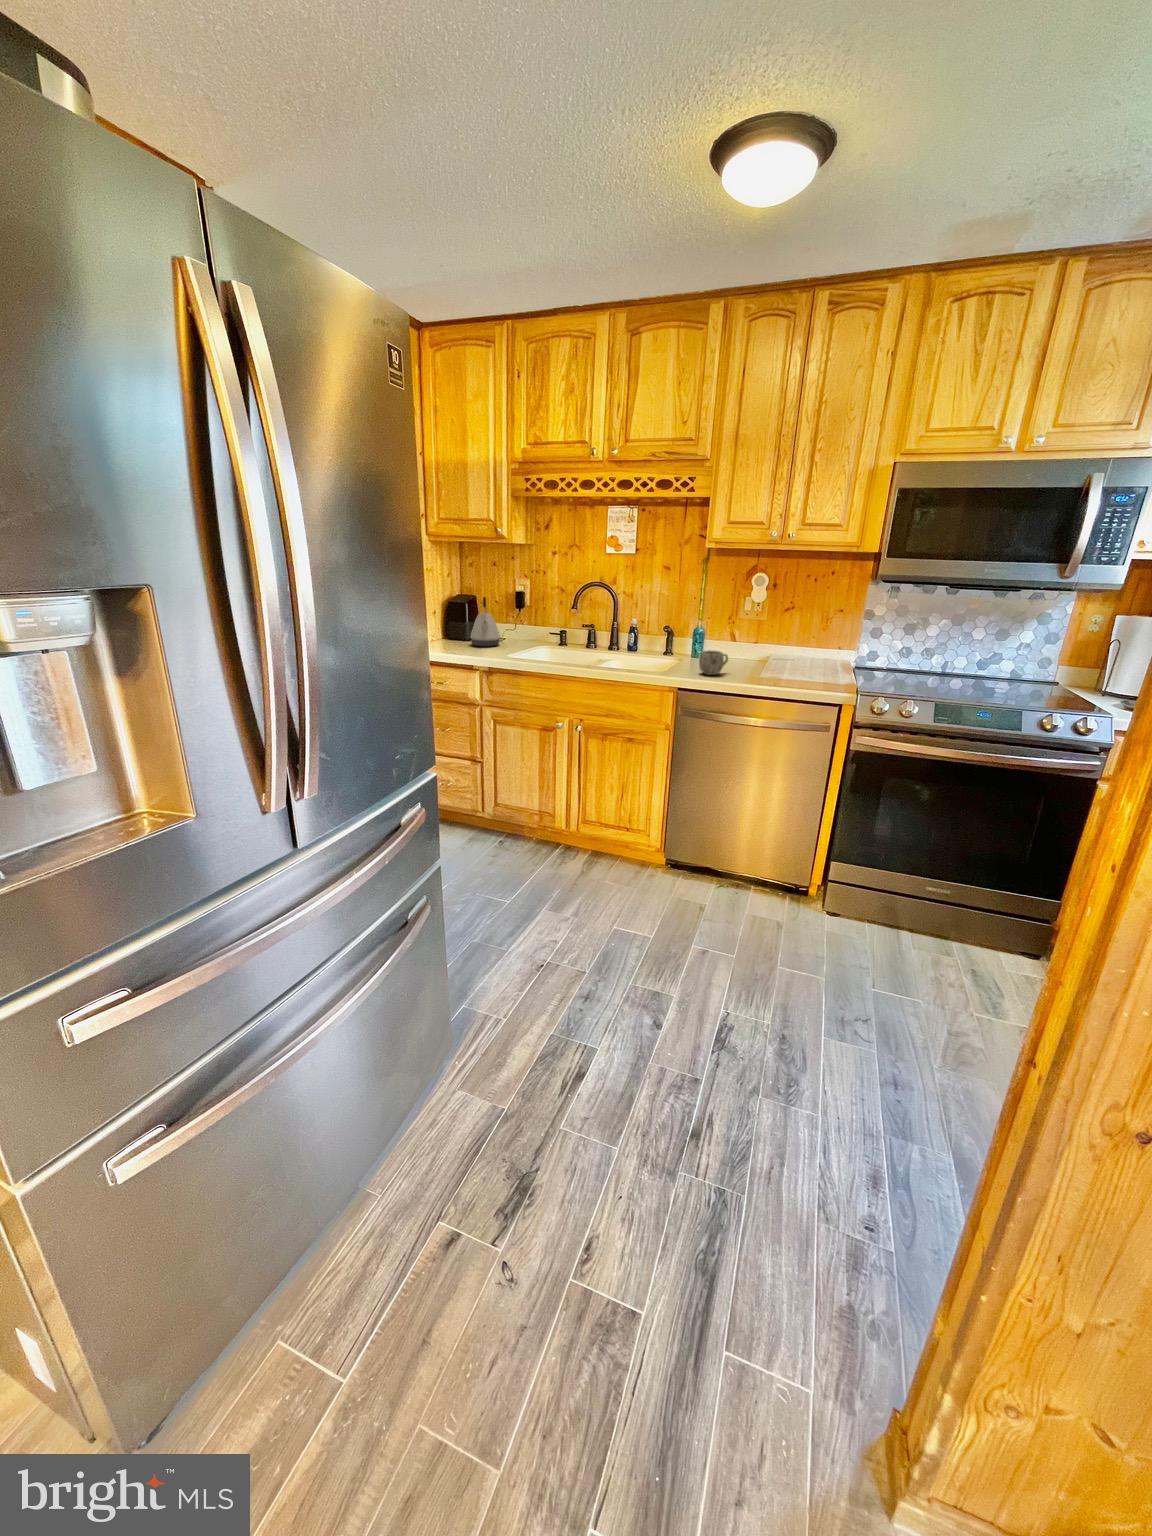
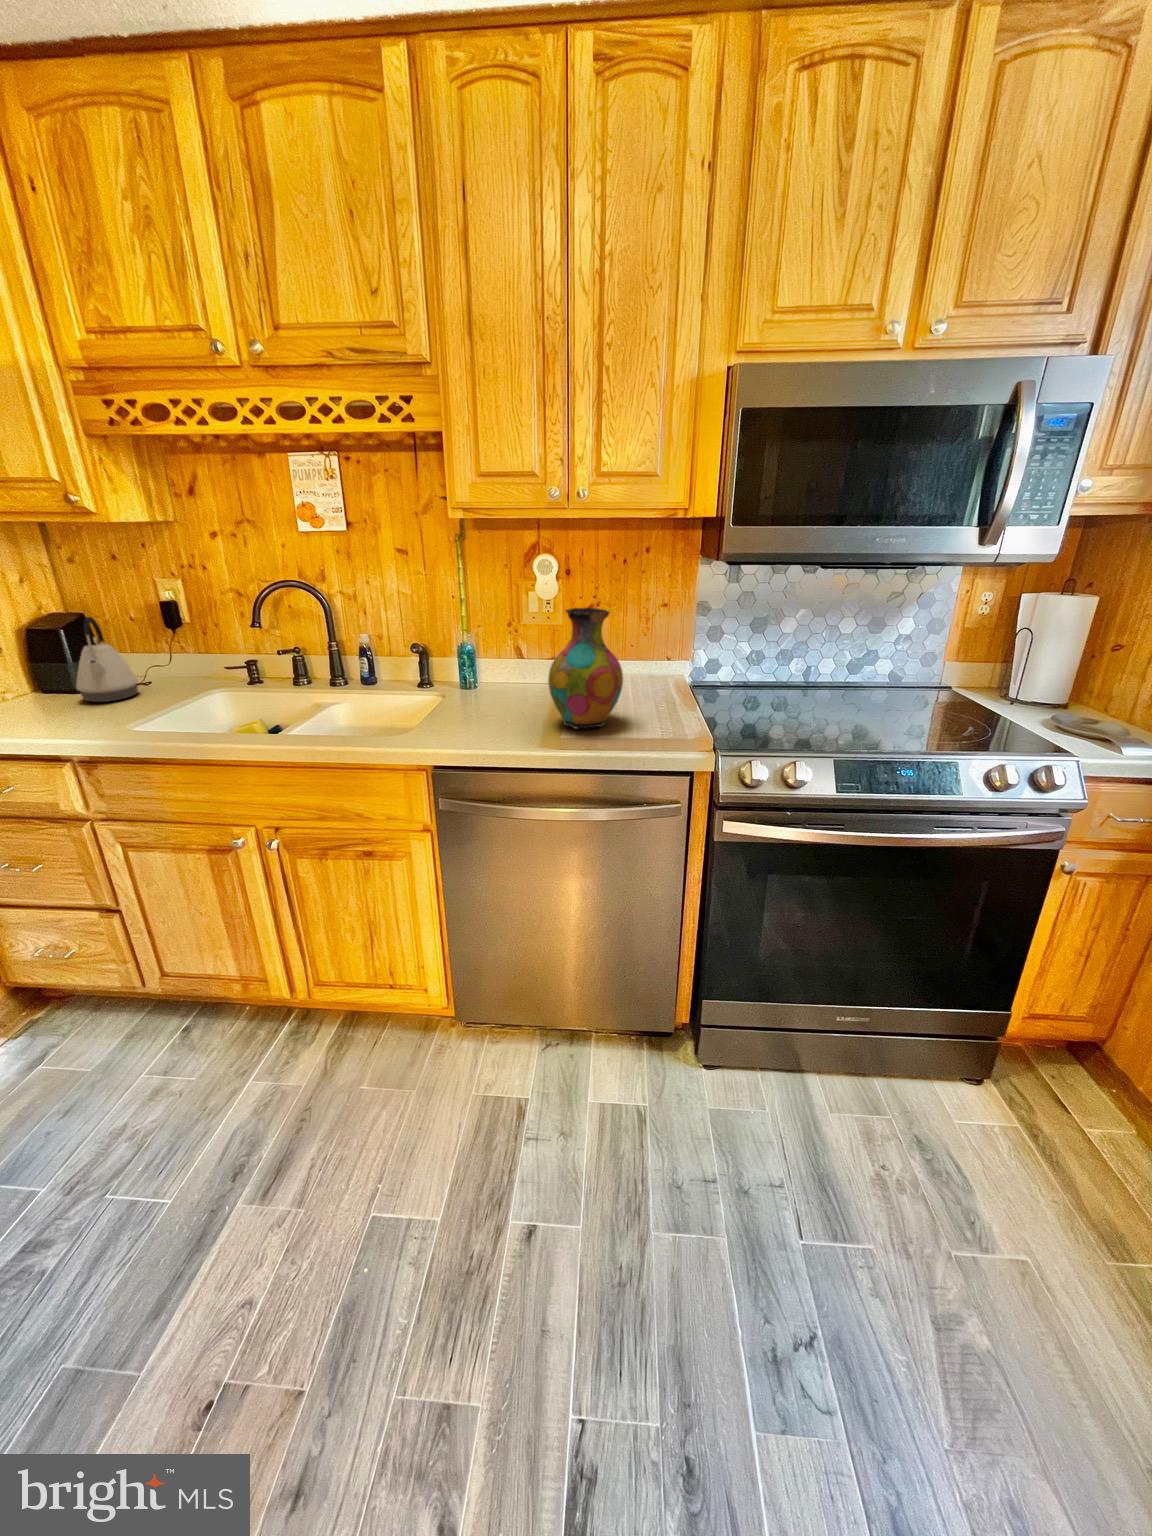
vase: none [754,604,803,679] -> present [548,608,623,729]
mug: present [699,650,728,675] -> none [464,689,511,731]

